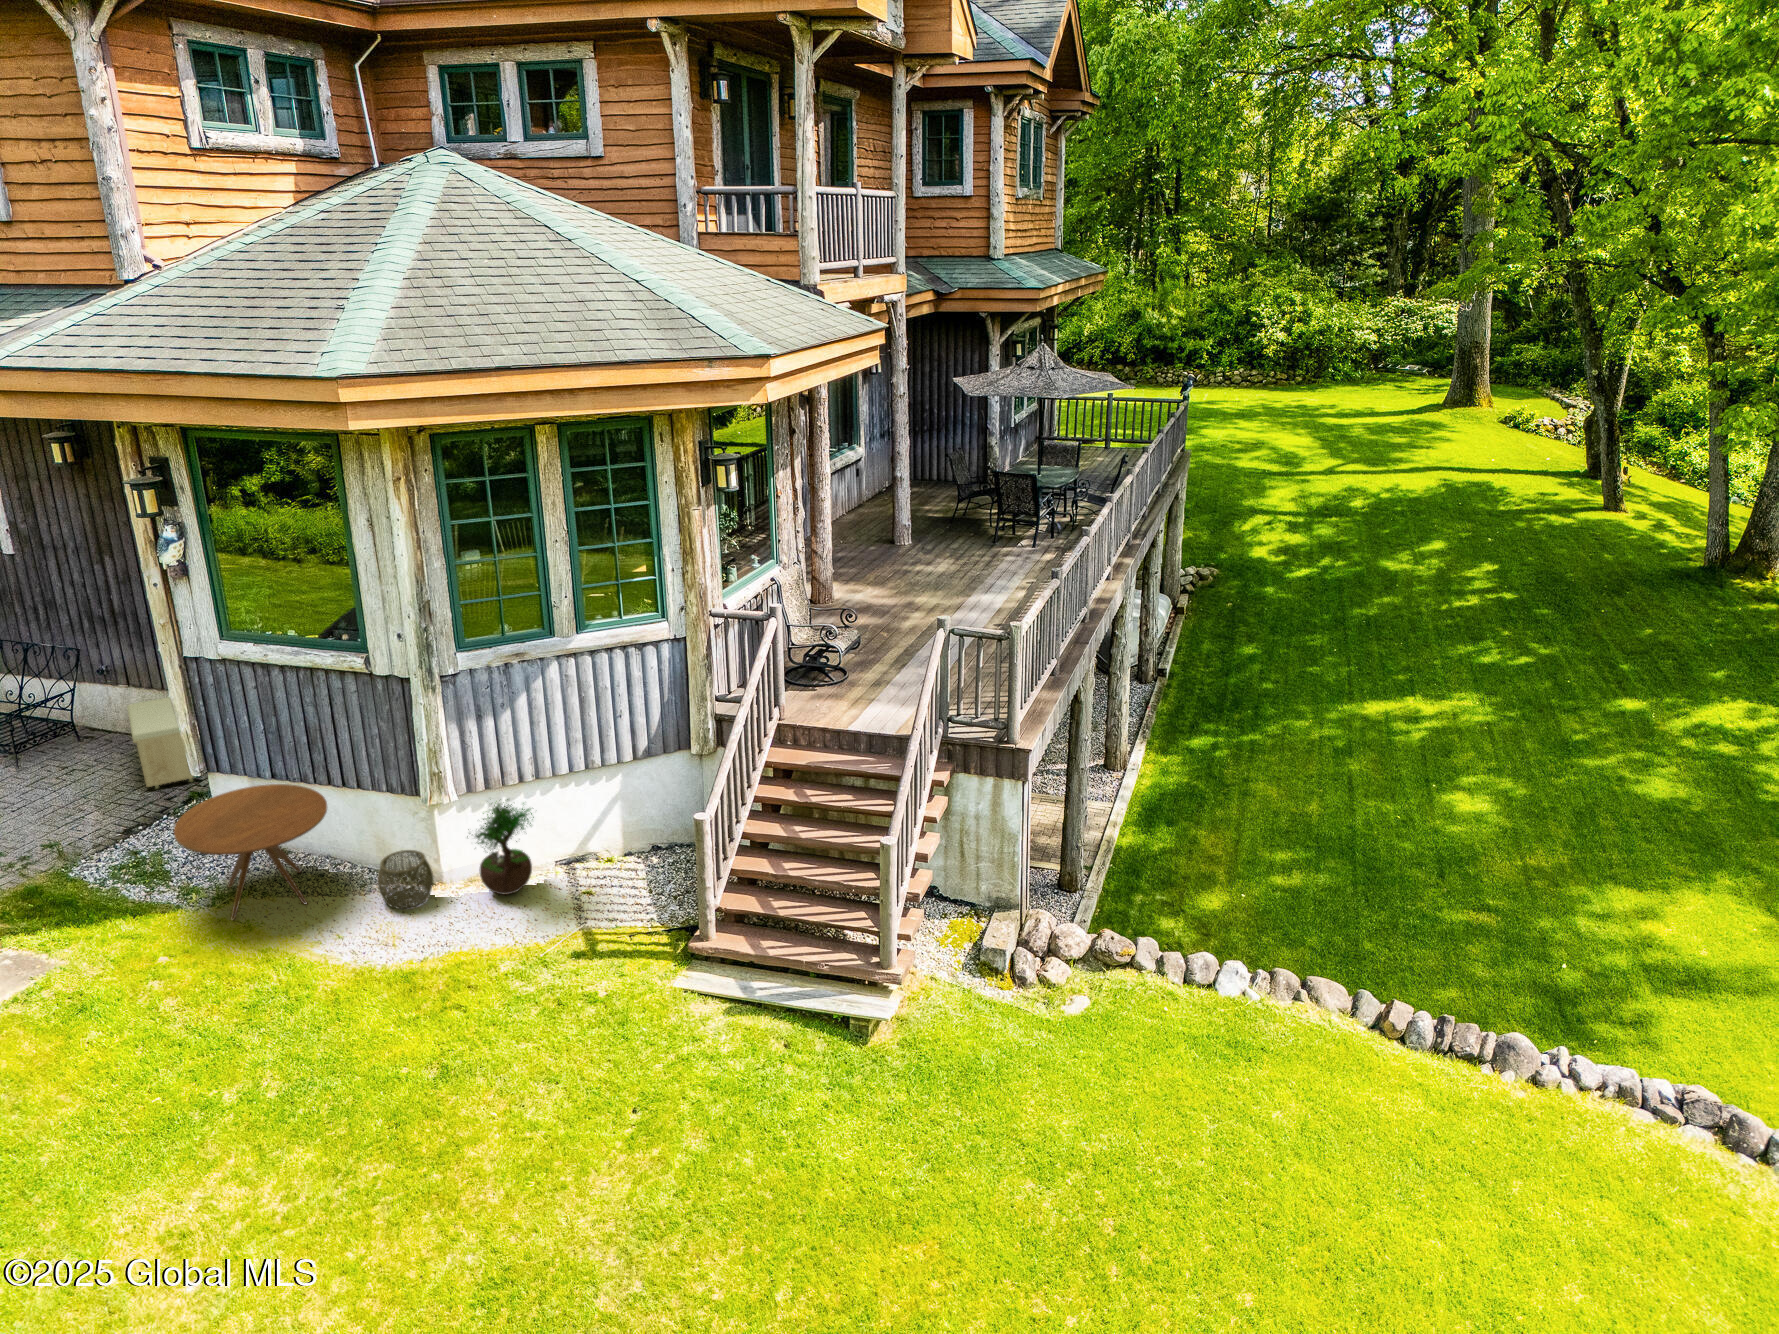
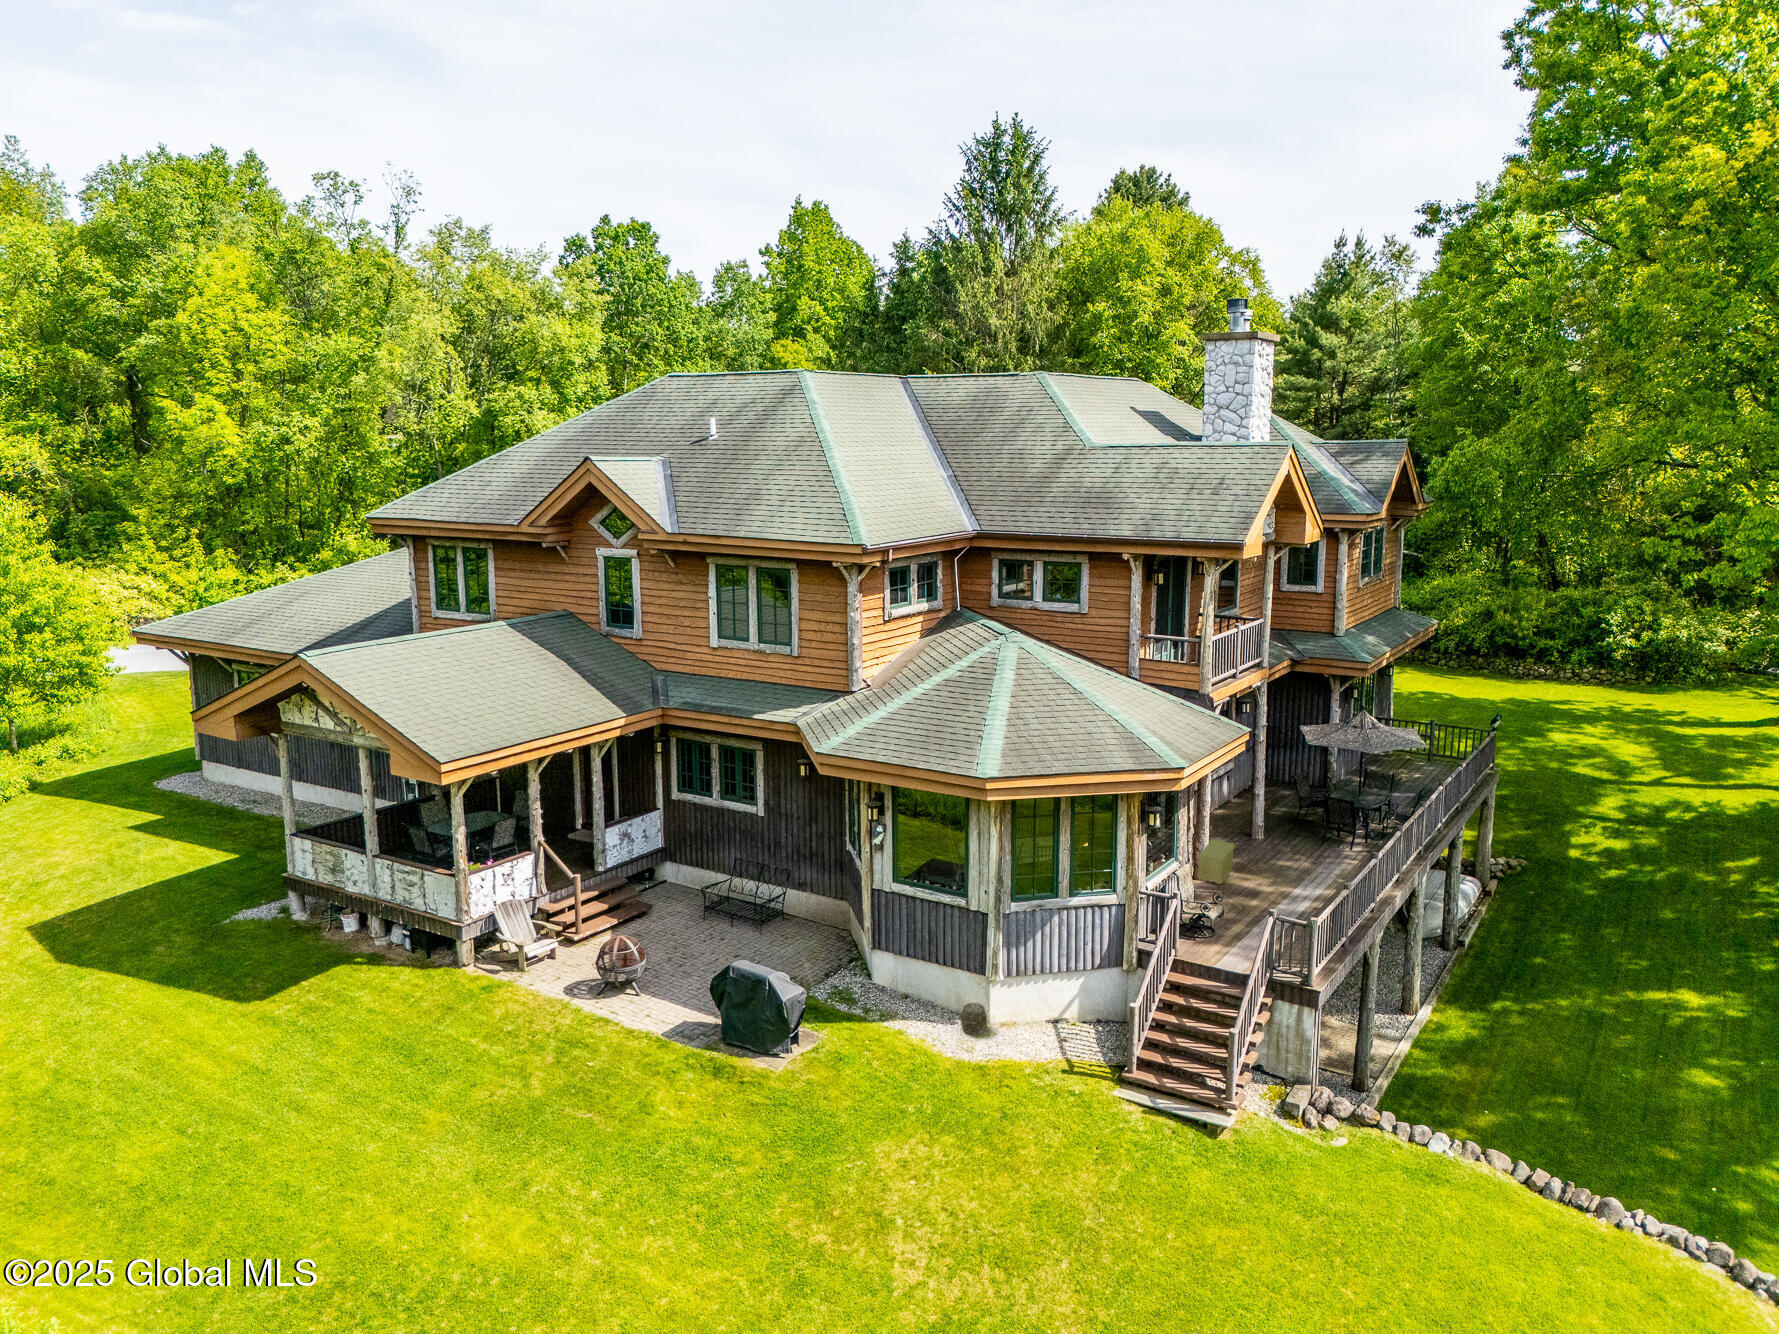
storage bench: present [127,698,193,789] -> present [1198,839,1235,884]
round table: present [174,784,328,921] -> none [871,959,939,1028]
potted tree: present [467,799,534,894] -> none [1008,980,1044,1034]

